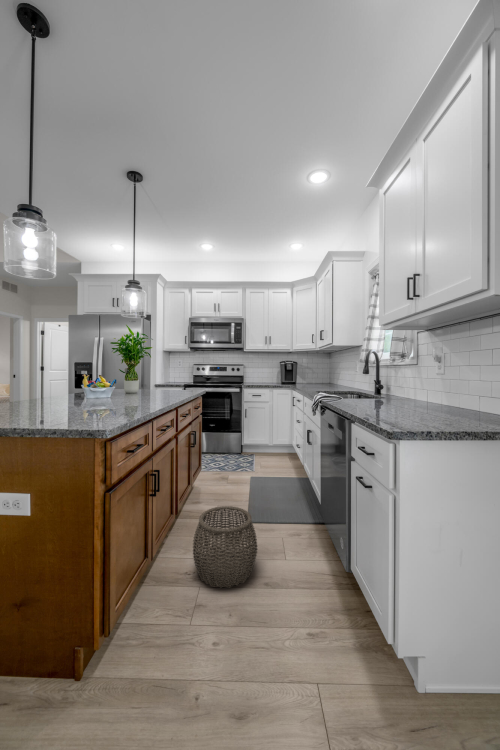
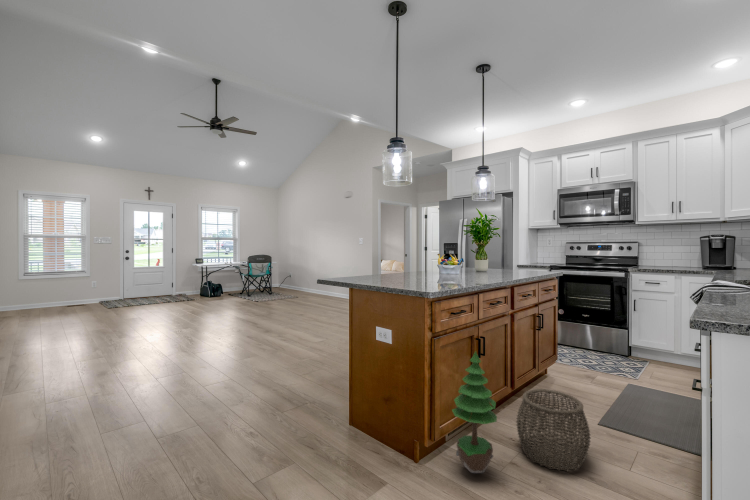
potted tree: none [134,491,189,639] -> present [452,351,497,473]

